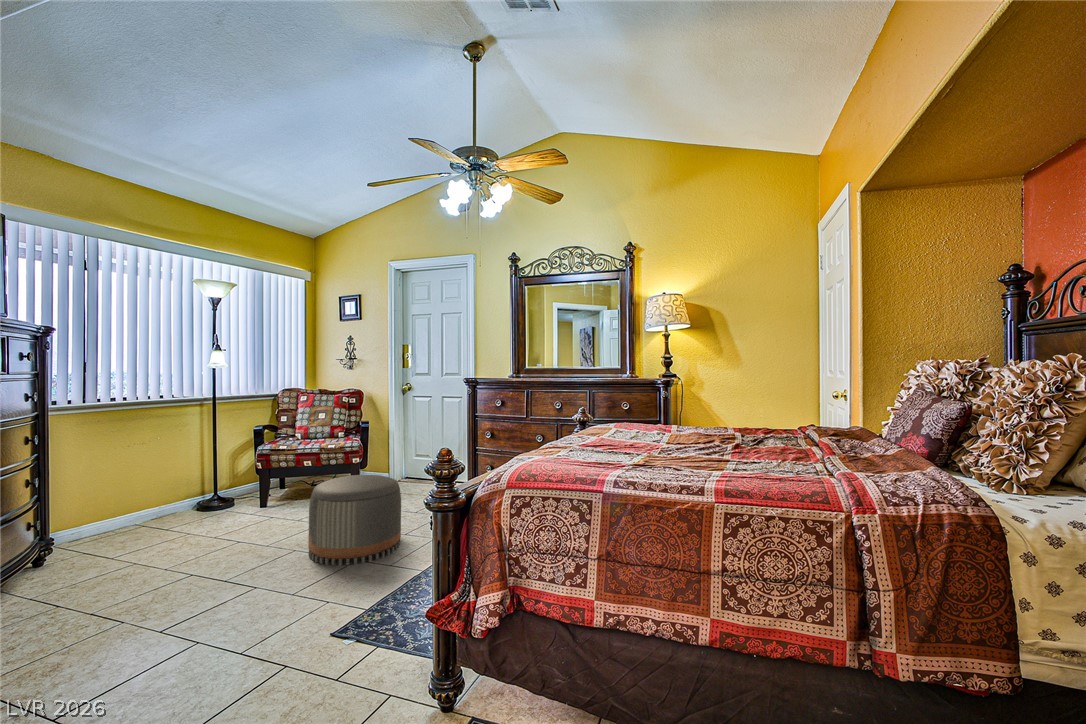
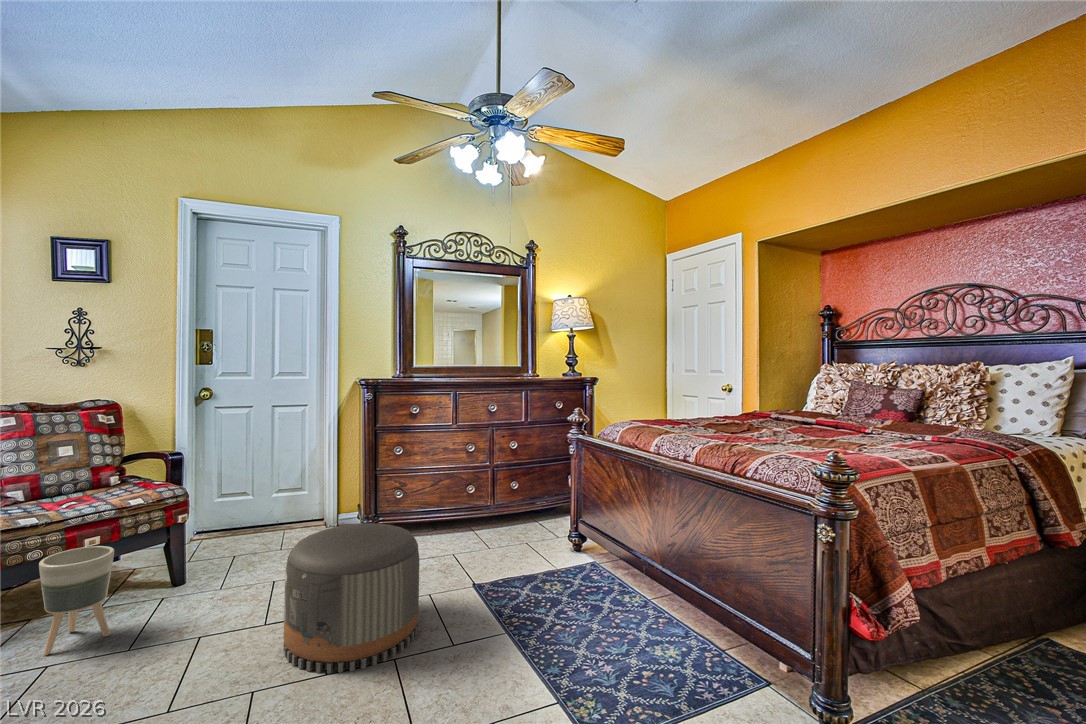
planter: none [268,465,302,515] -> present [39,546,114,655]

